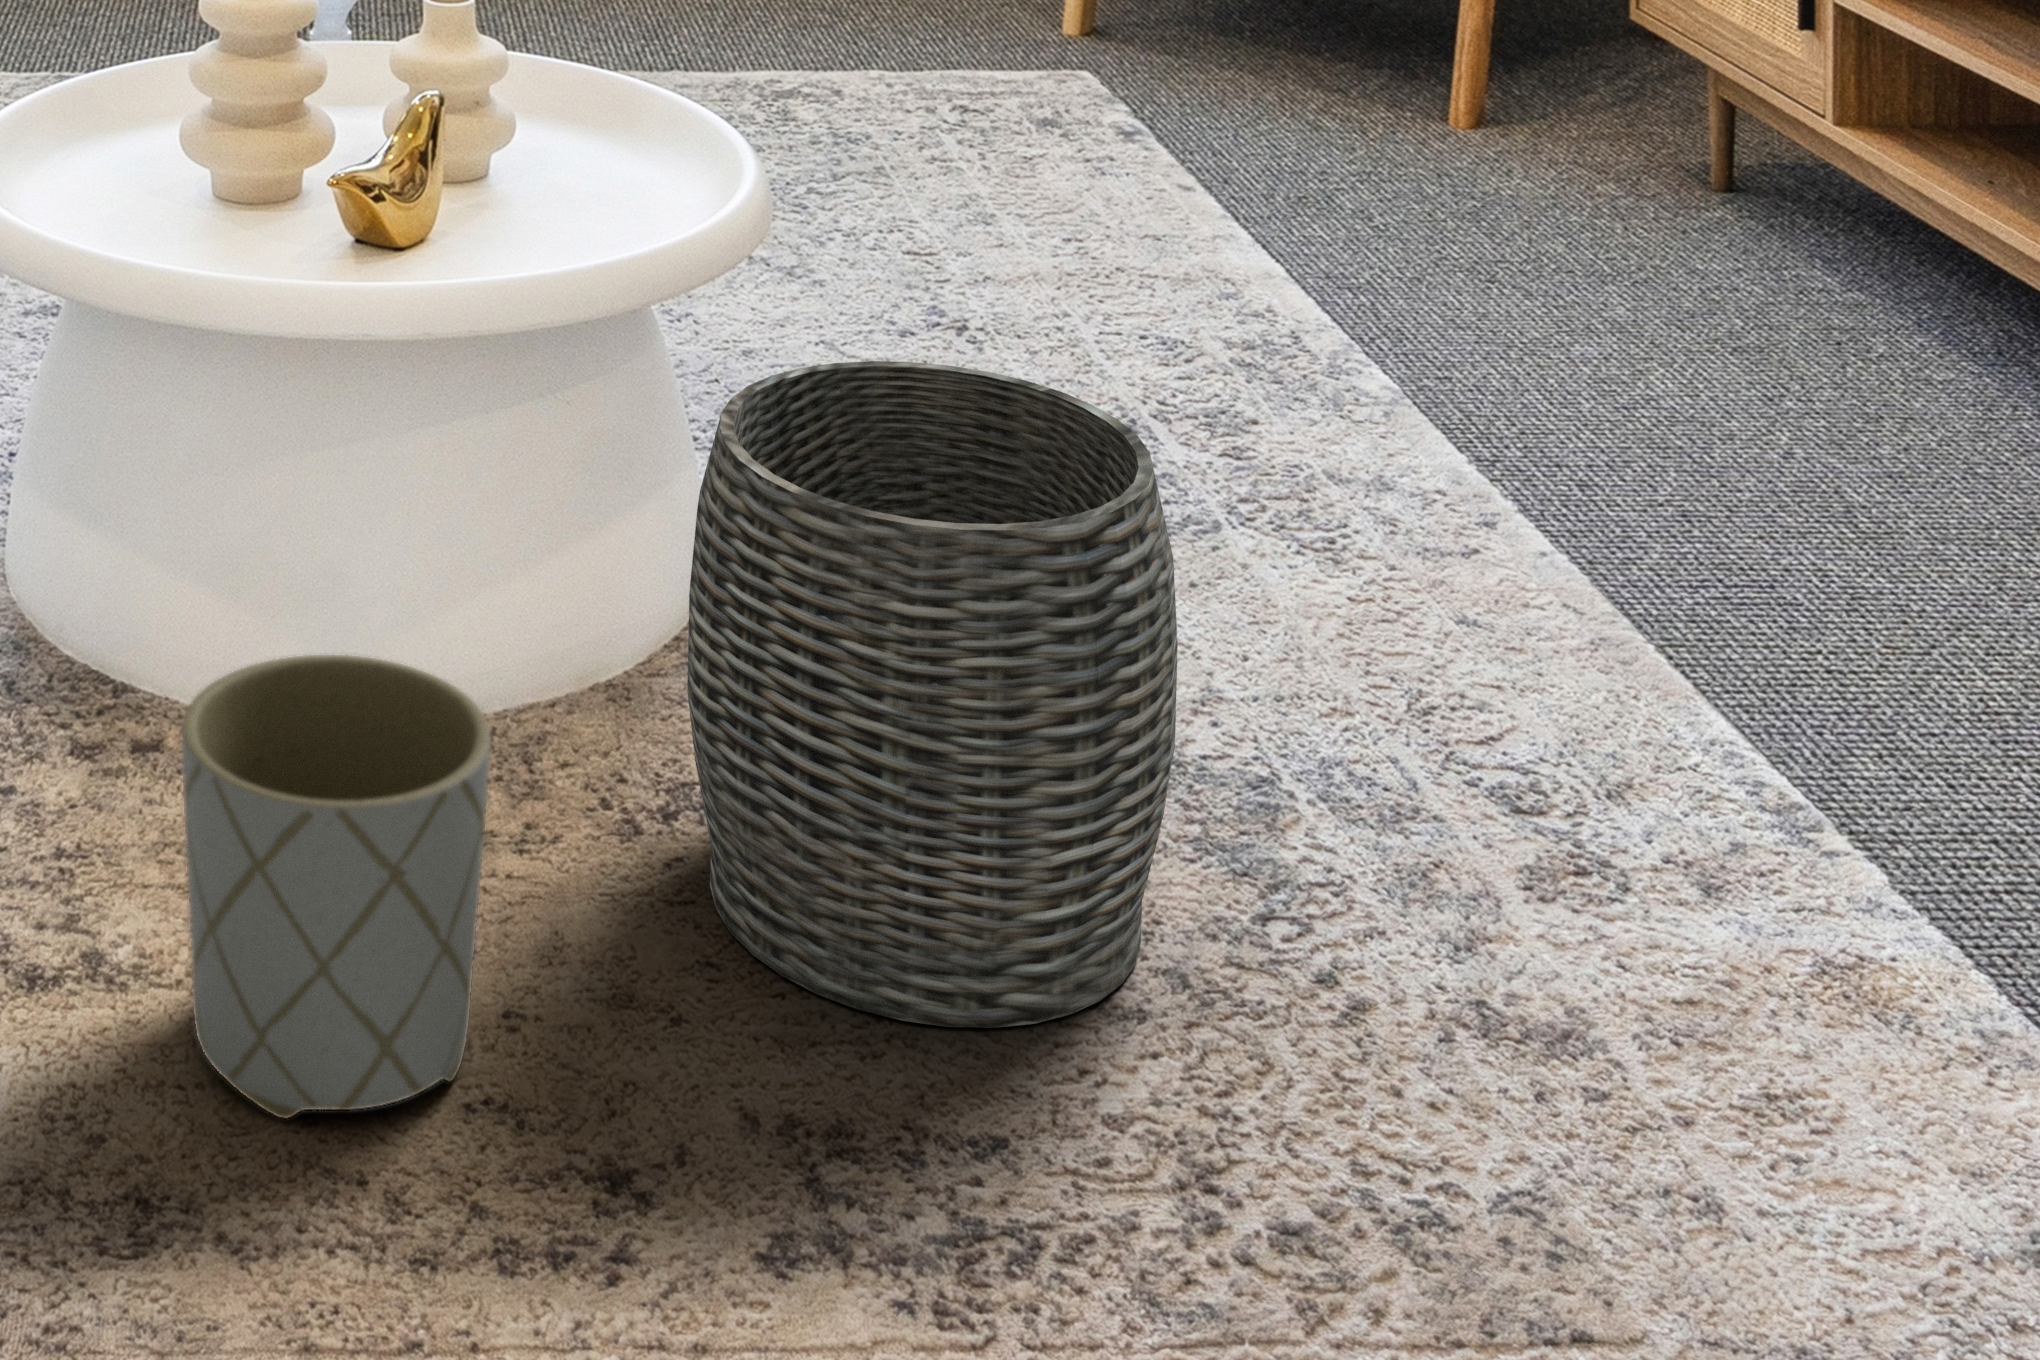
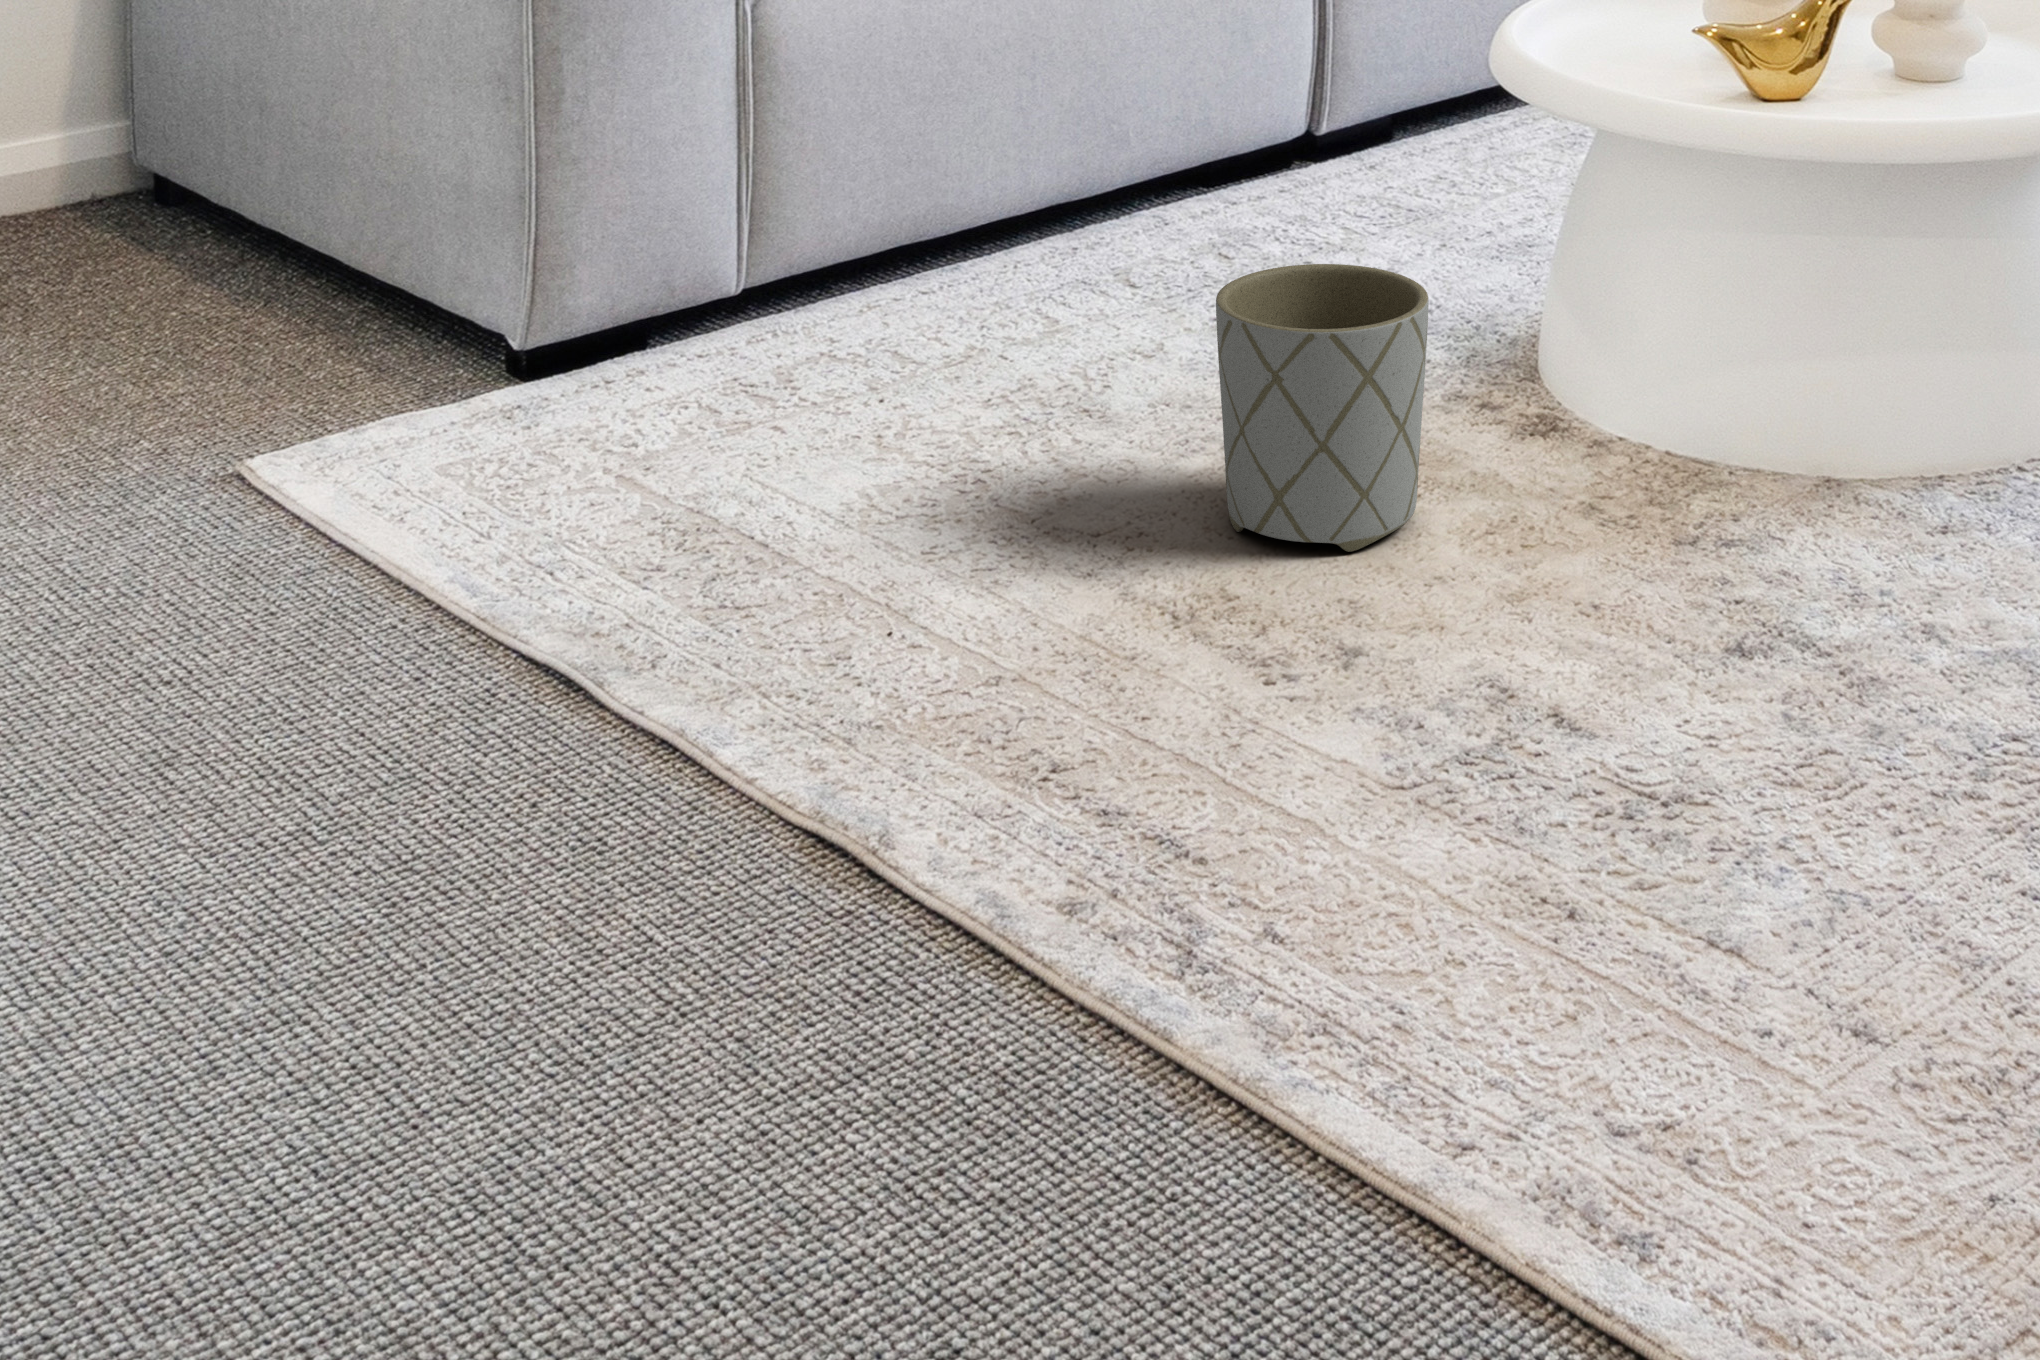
woven basket: present [687,361,1178,1028] -> none [1607,173,1990,668]

